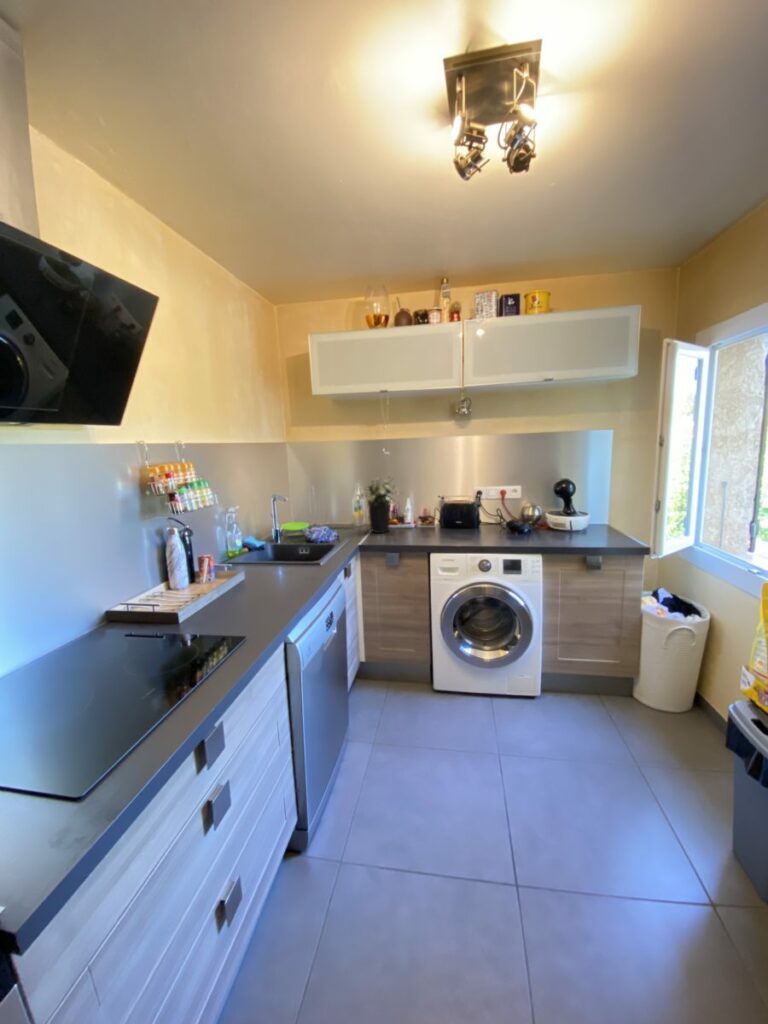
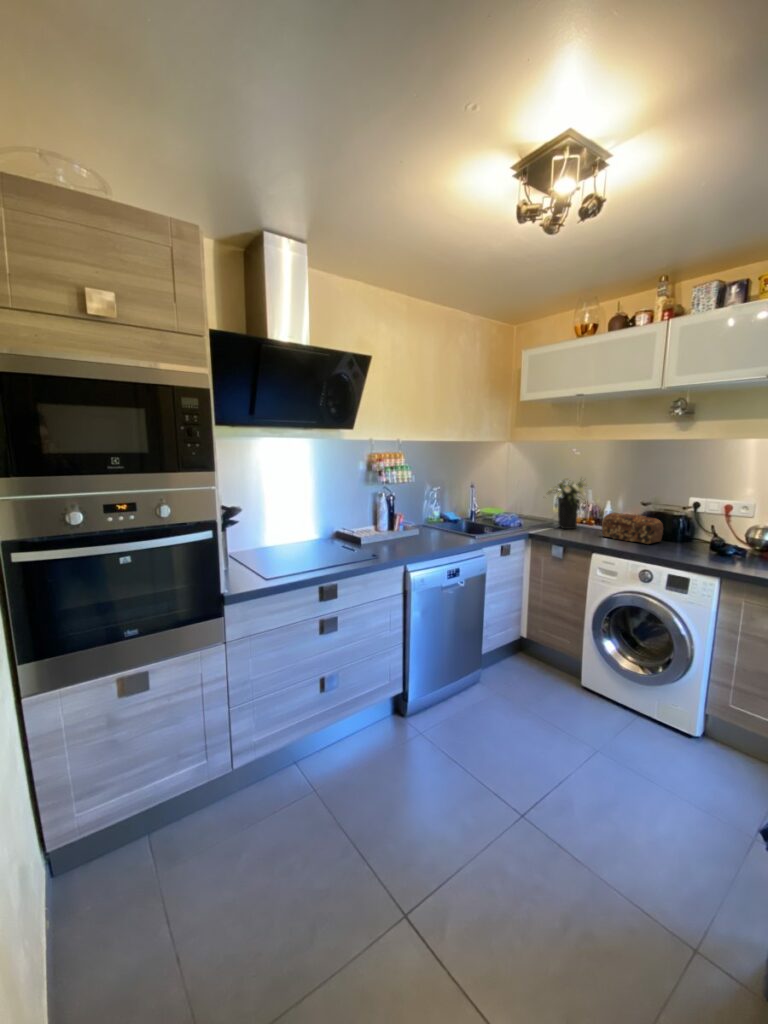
bread loaf: none [423,509,471,536] -> present [602,513,663,543]

